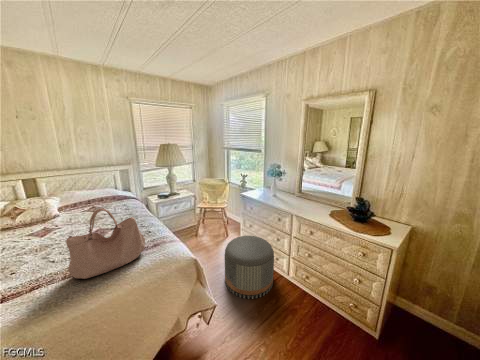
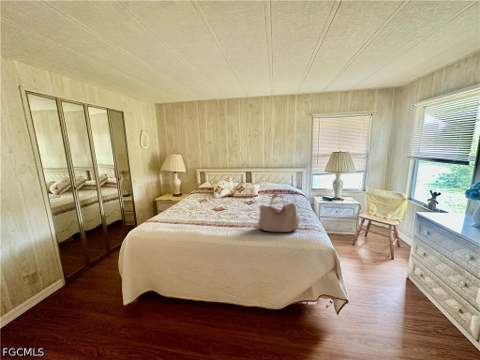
pouf: present [224,236,274,299] -> none [370,258,450,338]

